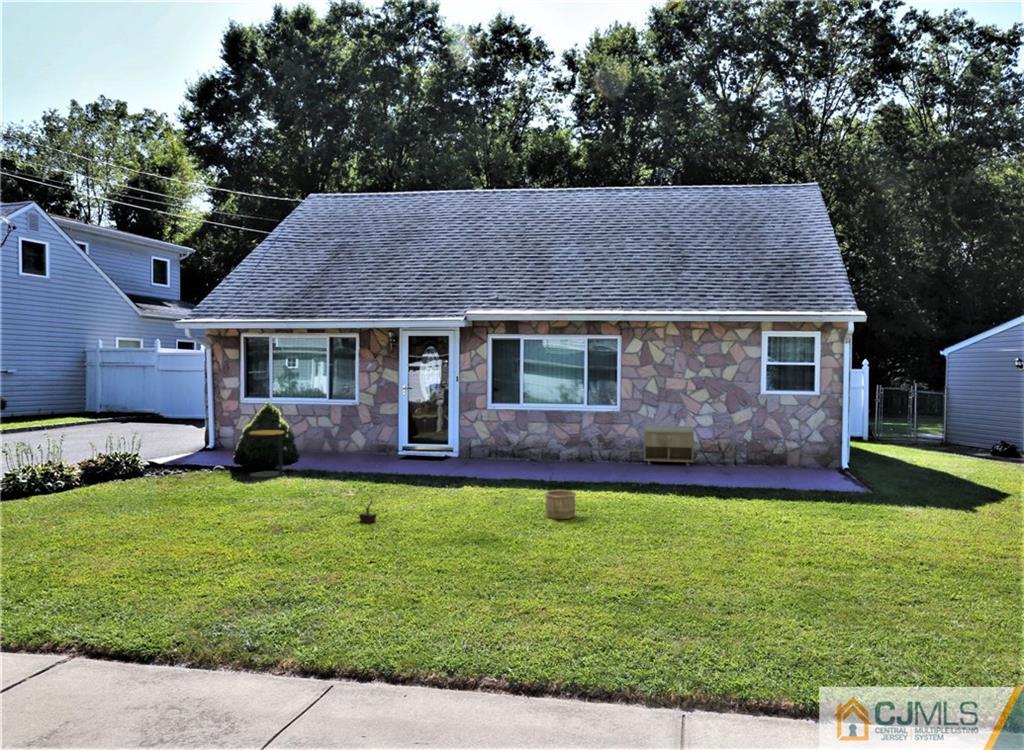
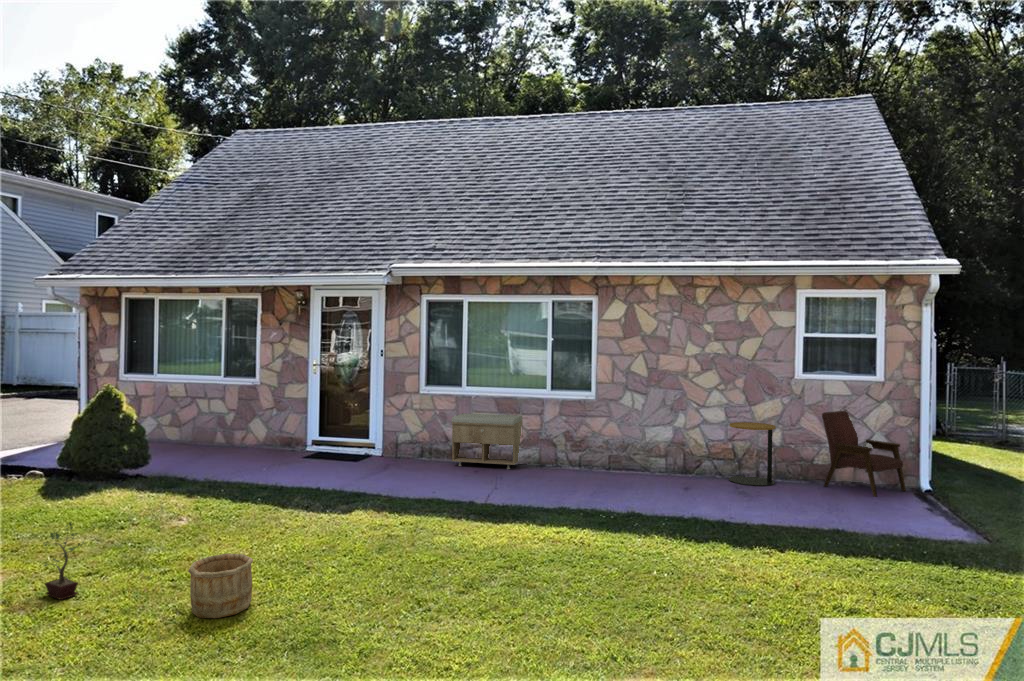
armchair: none [779,415,834,472] -> present [822,411,906,497]
storage bench: present [644,425,694,465] -> present [452,413,523,469]
side table: present [249,430,285,478] -> present [729,422,776,486]
wooden bucket: present [545,490,576,519] -> present [188,553,253,618]

